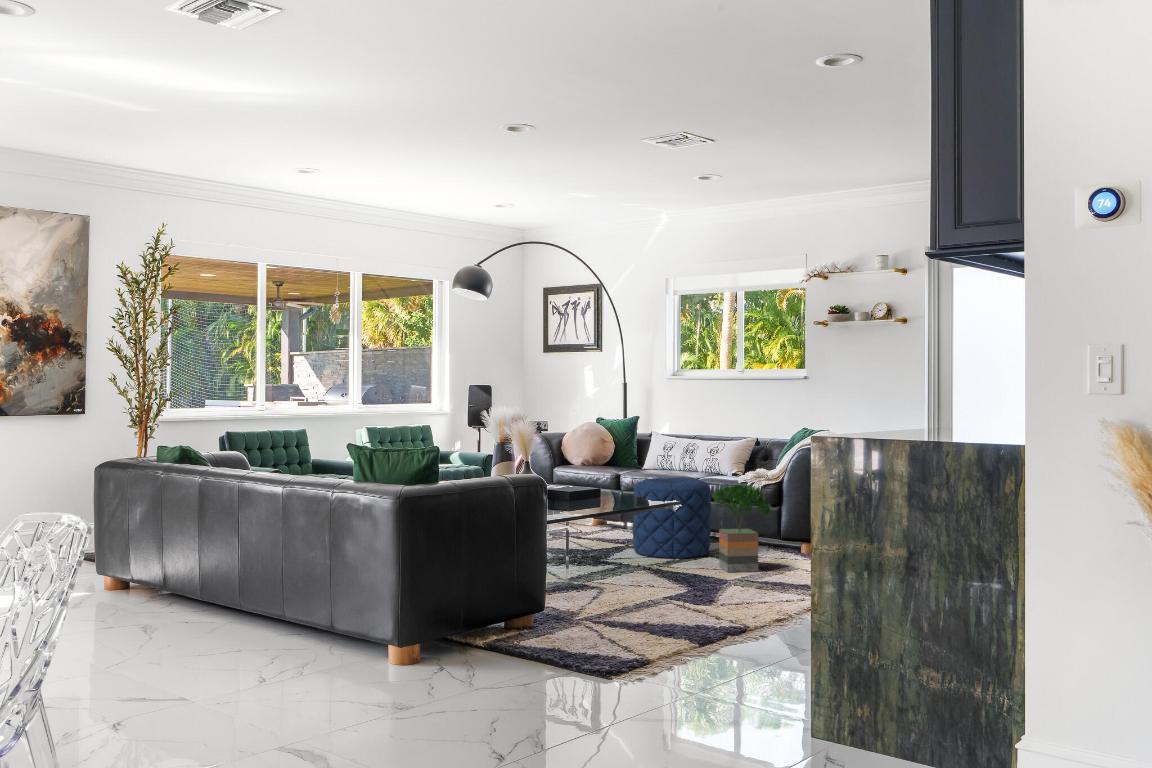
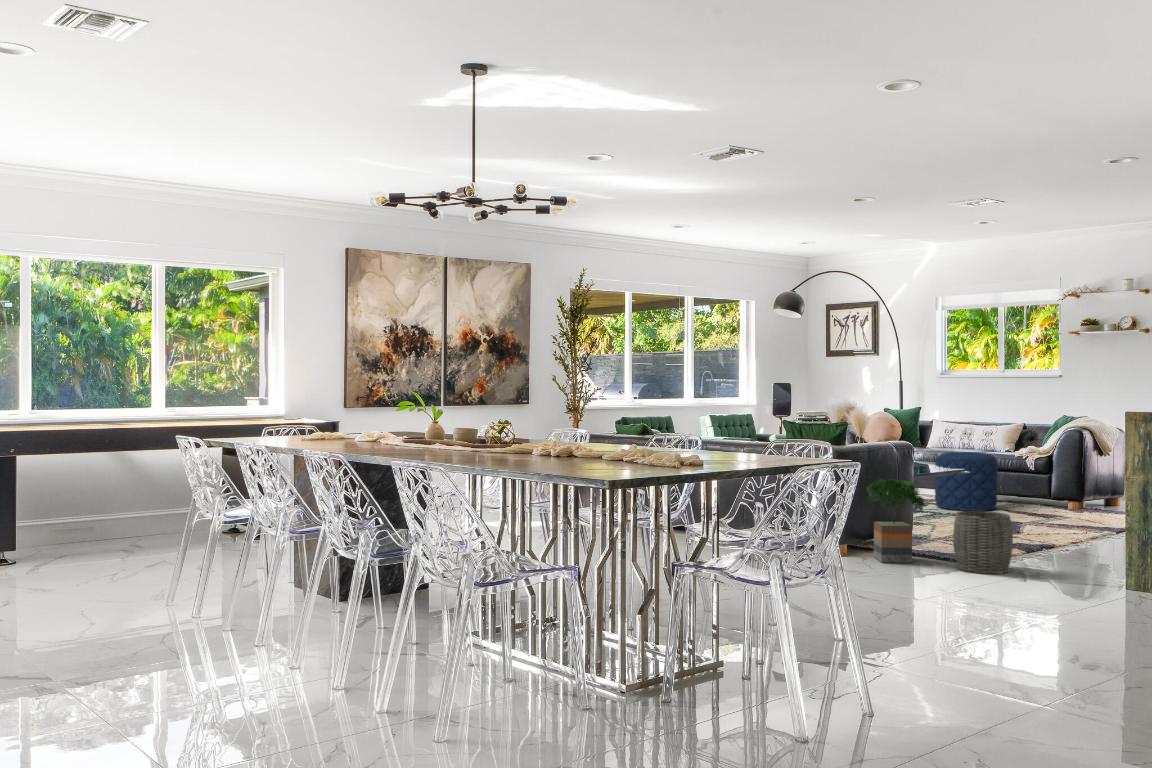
potted tree: present [713,484,772,572] -> present [867,479,925,563]
woven basket: none [565,594,655,704] -> present [953,511,1013,574]

